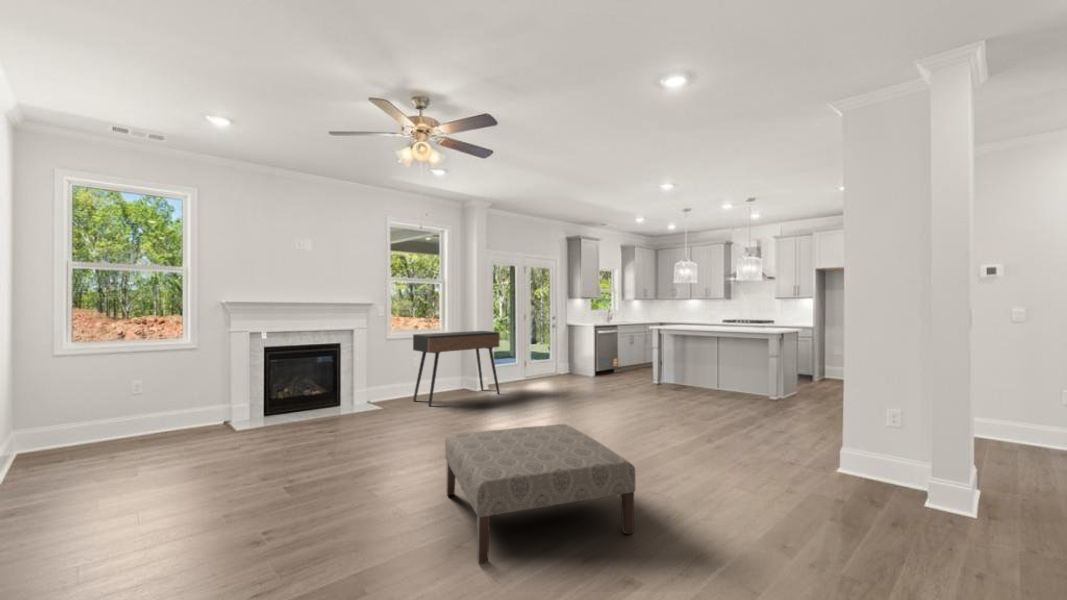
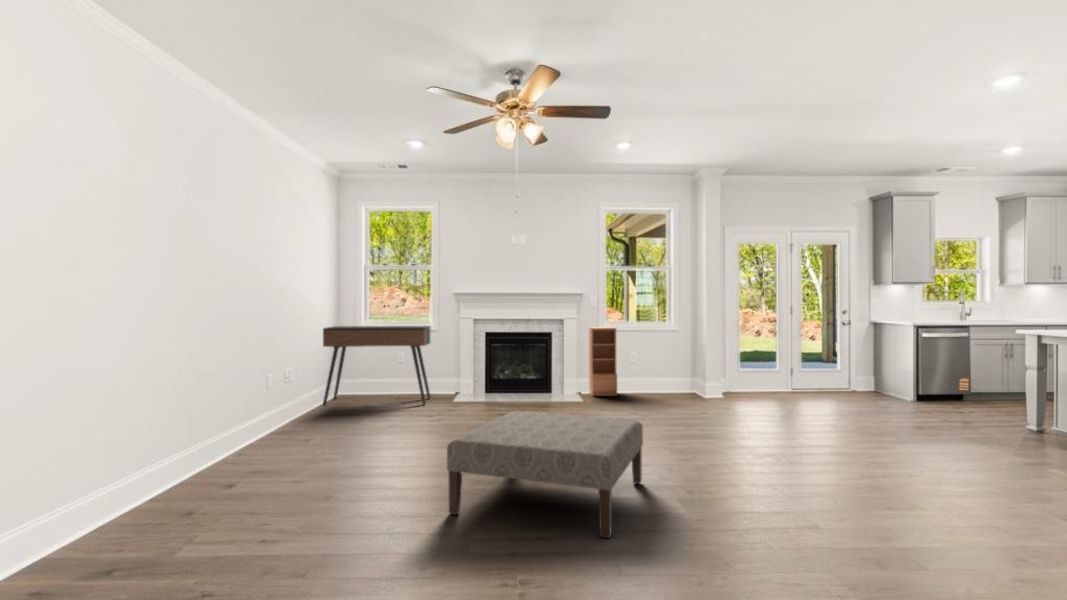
console table: present [413,331,500,406] -> present [323,326,431,406]
bookcase: none [376,335,408,403] -> present [589,327,617,396]

